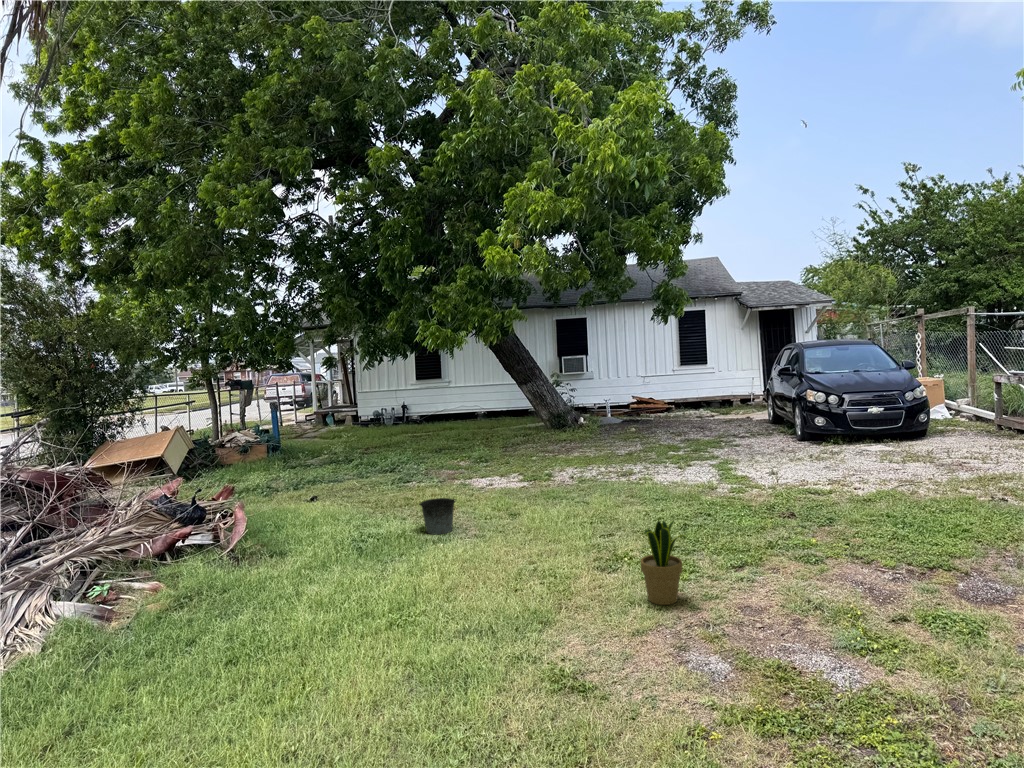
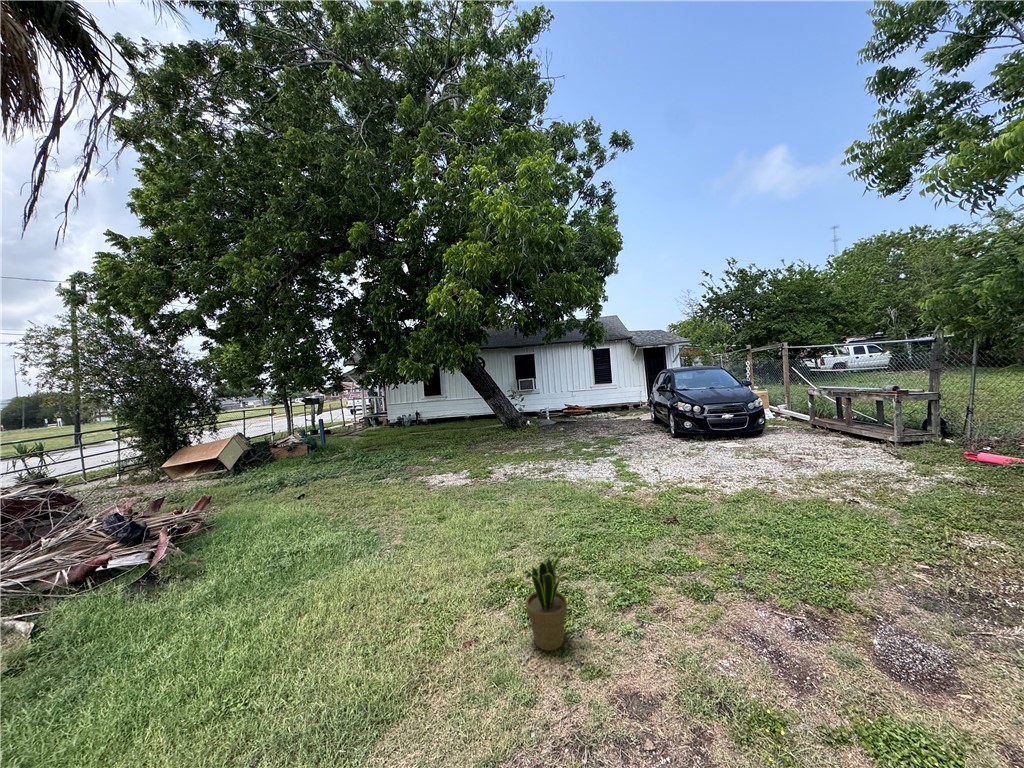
bucket: present [419,498,456,534] -> none [363,506,397,539]

